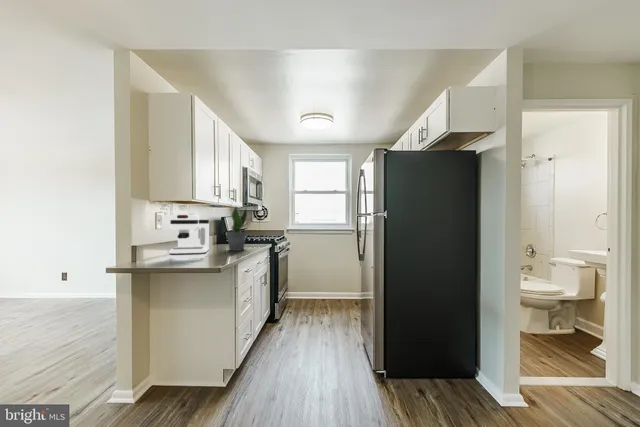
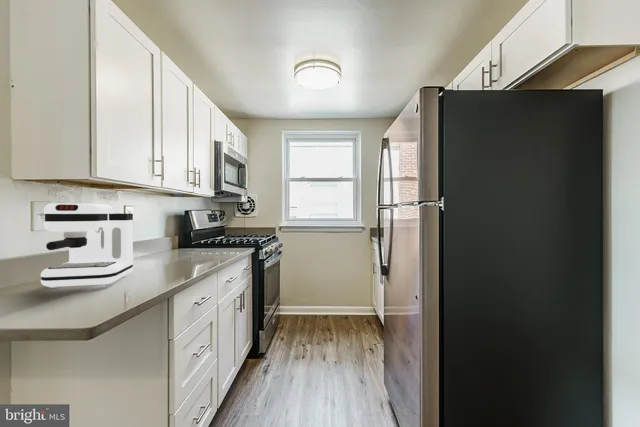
potted plant: present [227,207,247,251] -> none [174,192,208,263]

